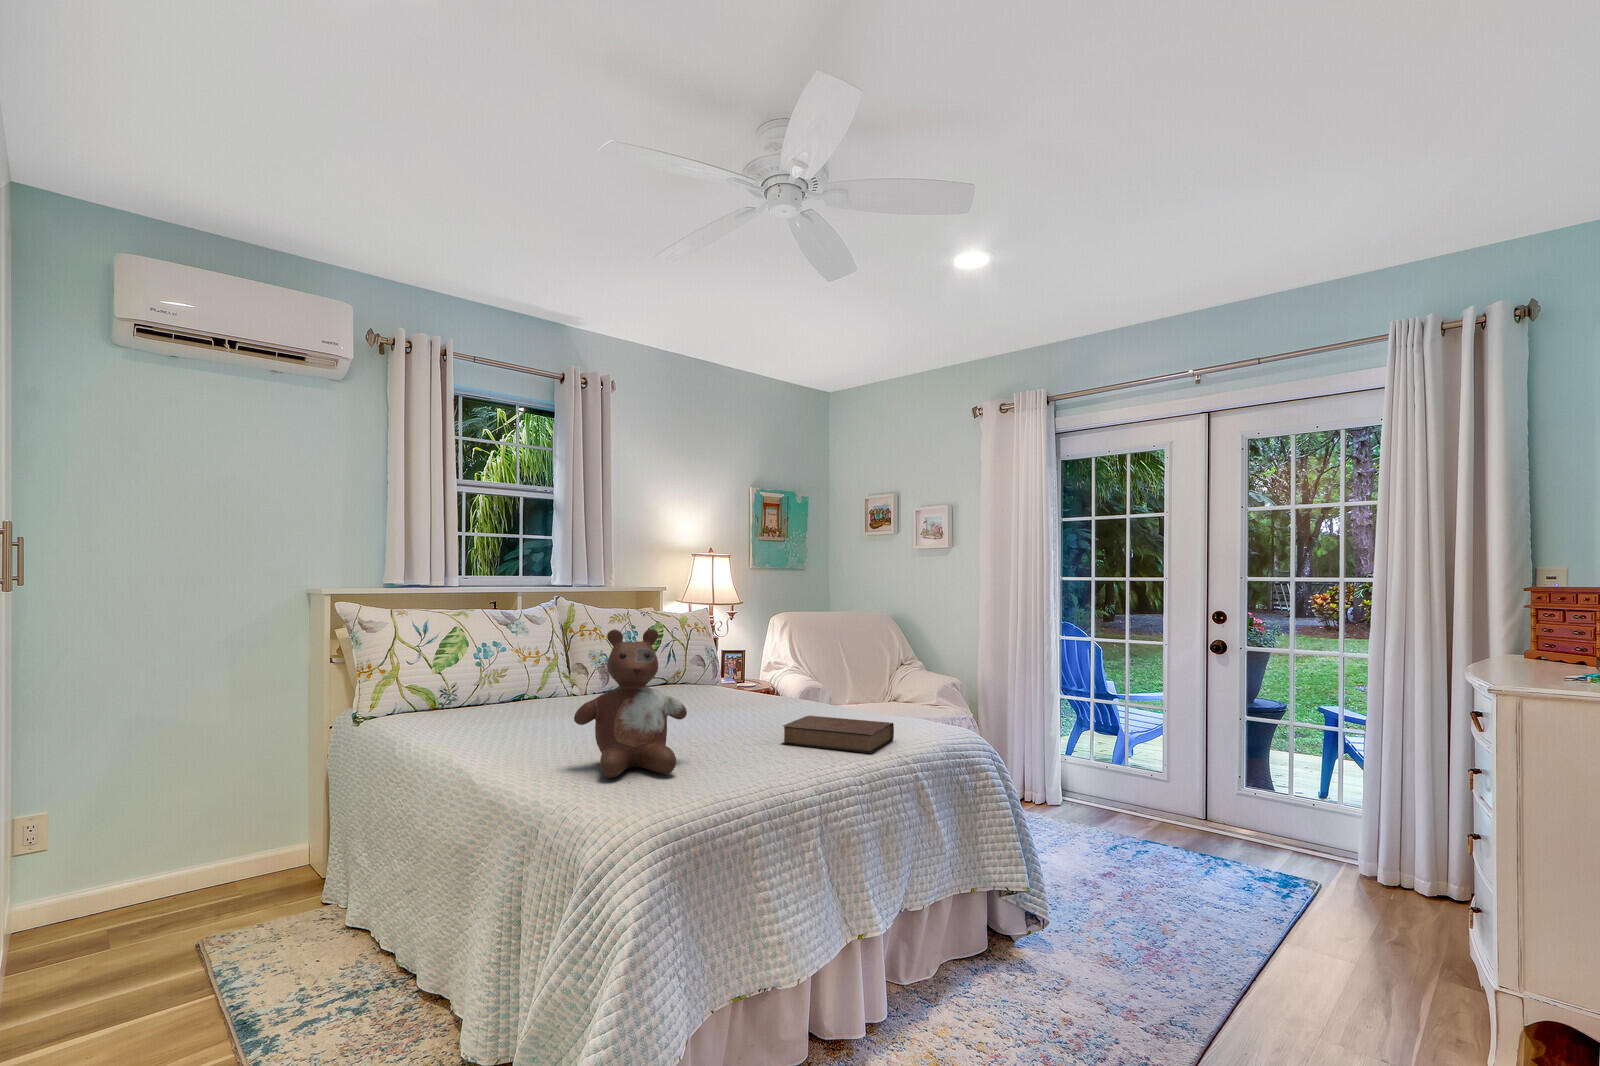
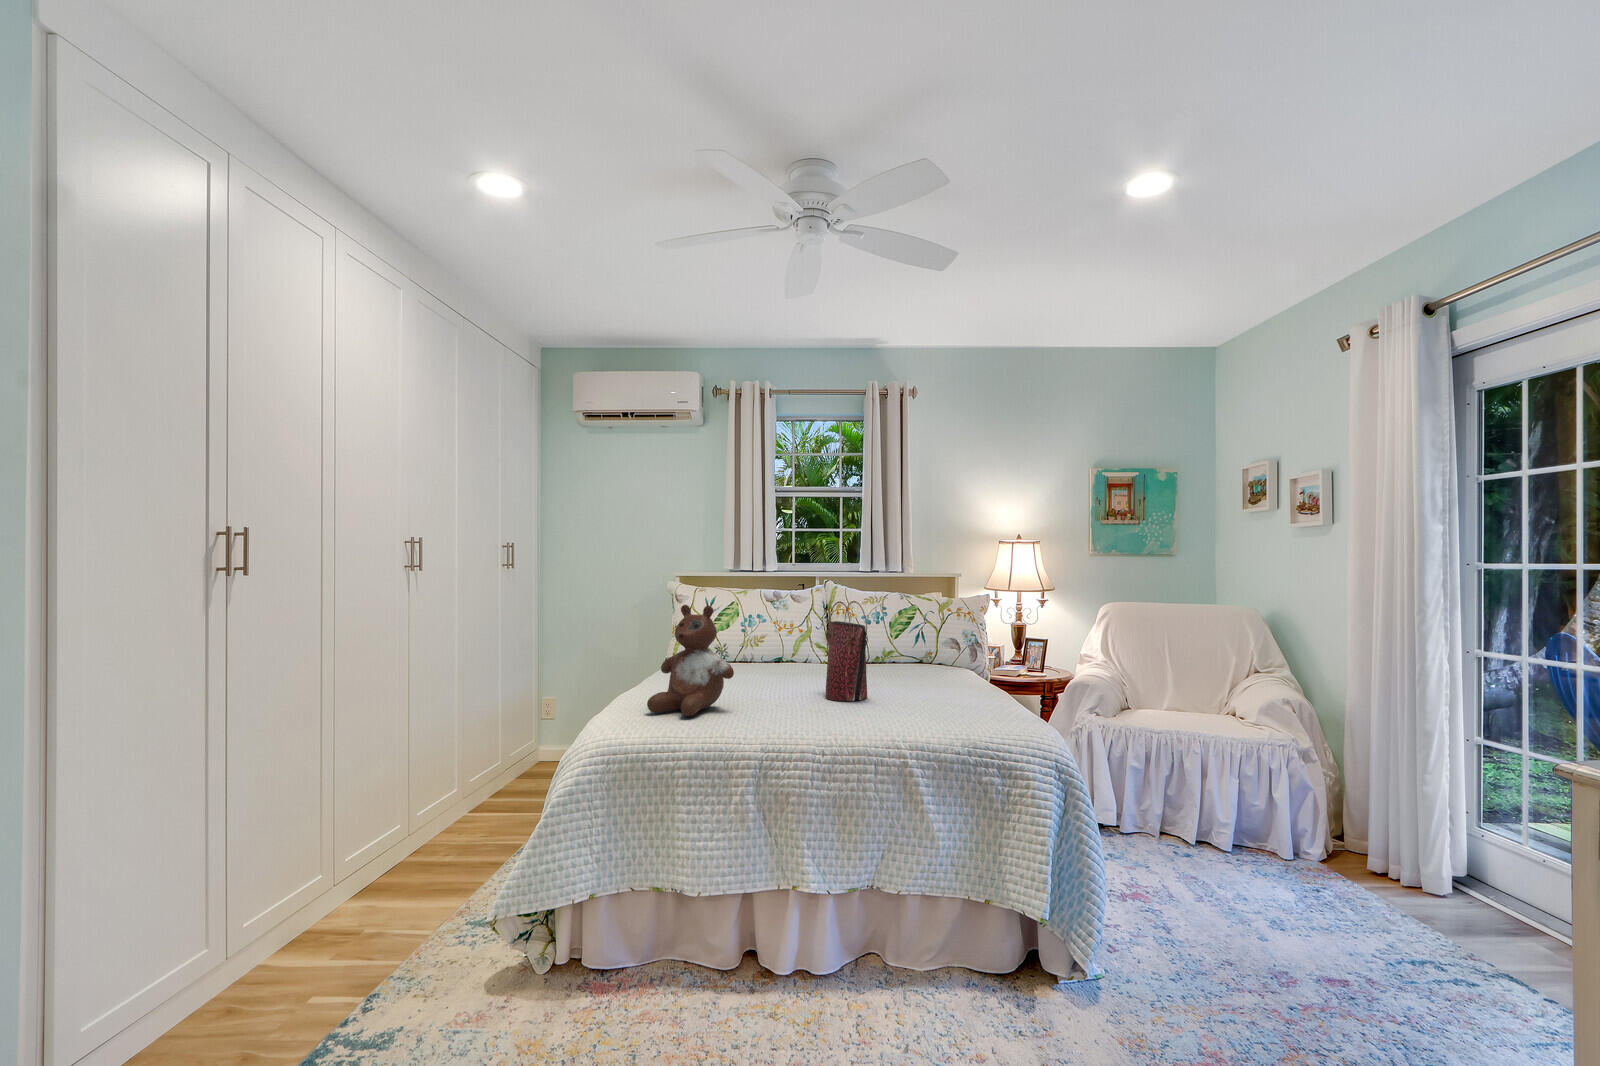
handbag: none [701,617,772,731] -> present [826,601,868,701]
book: present [782,715,894,753] -> none [831,695,928,732]

